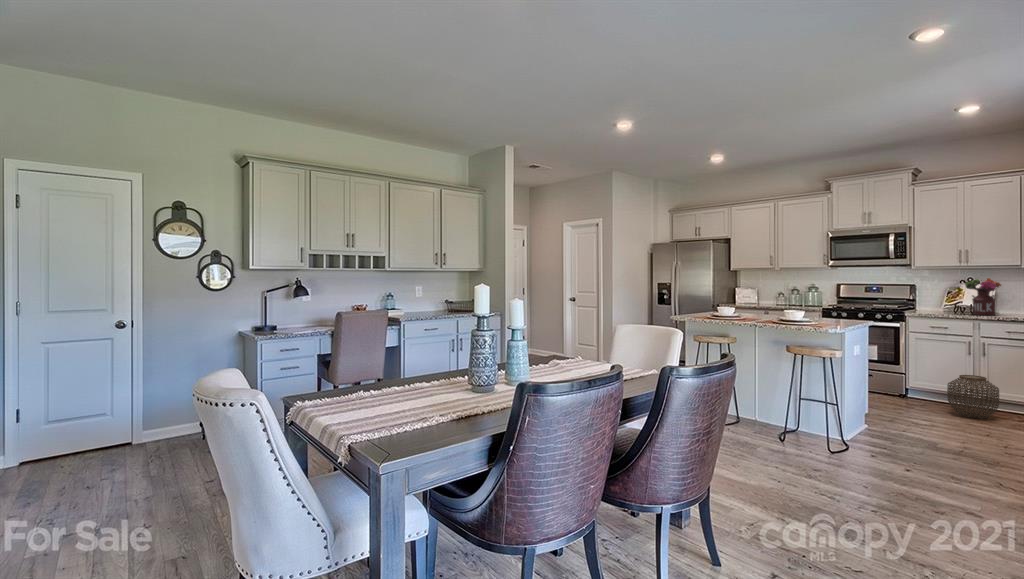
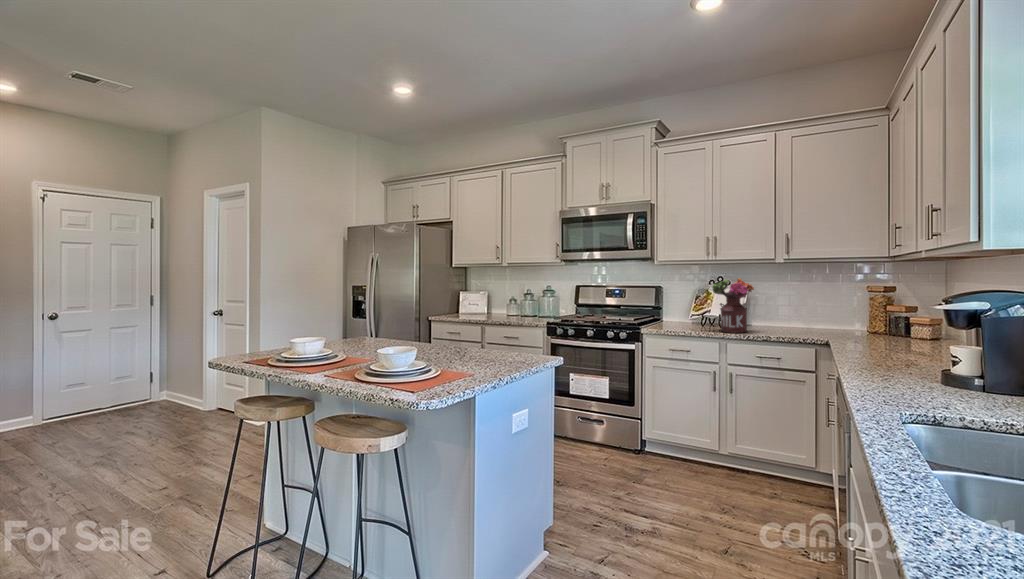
woven basket: present [947,375,999,419] -> none [687,426,750,498]

